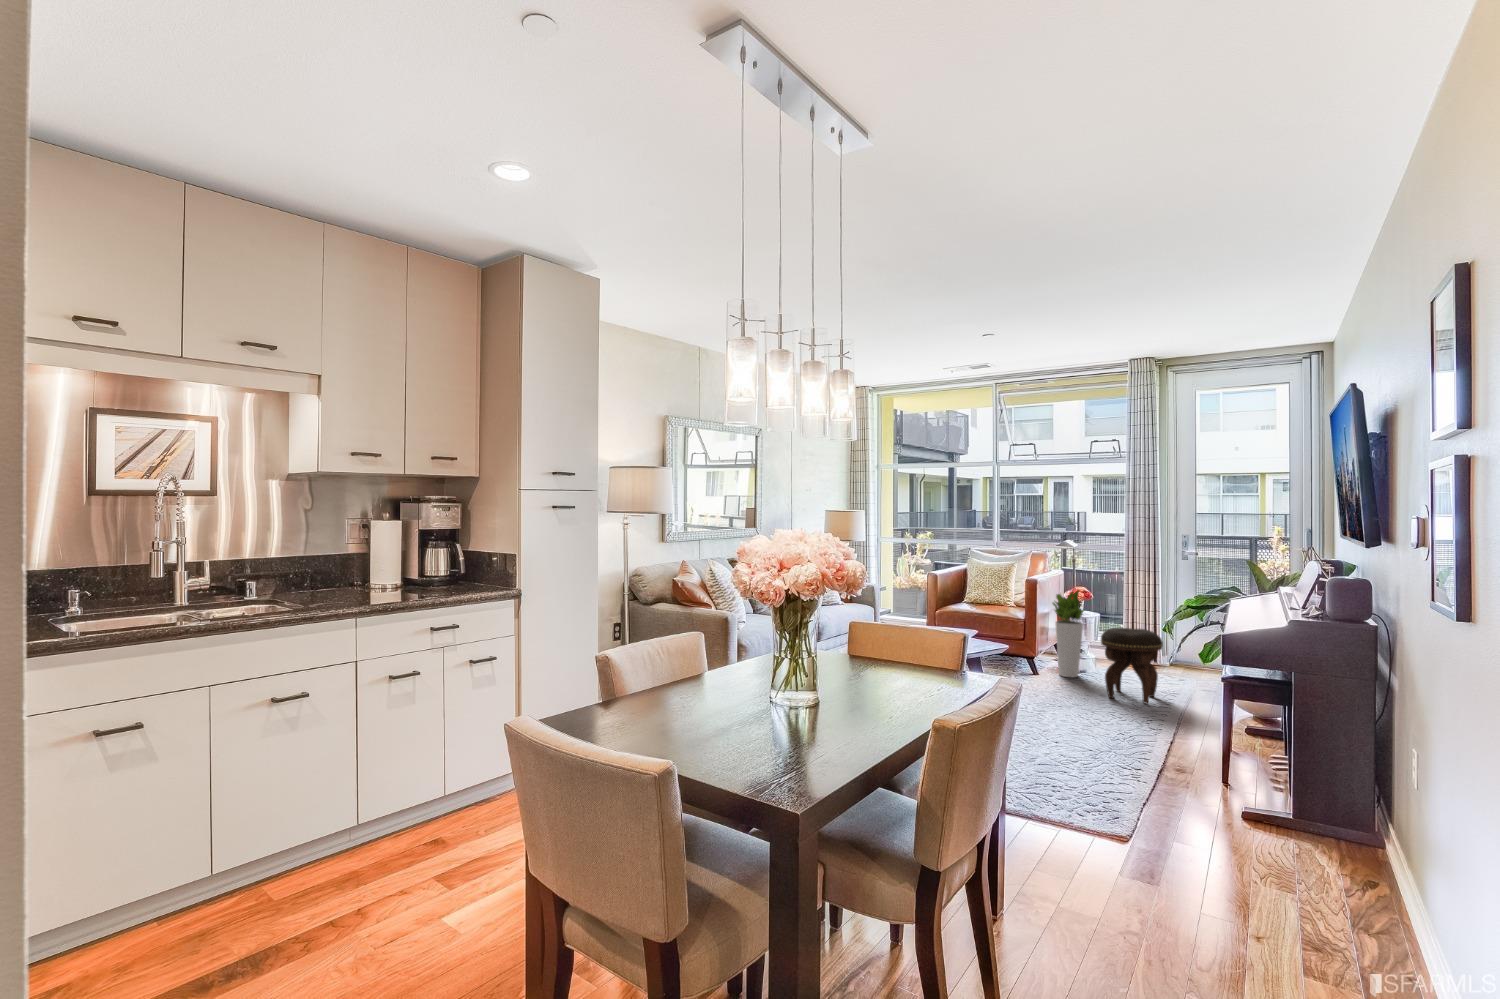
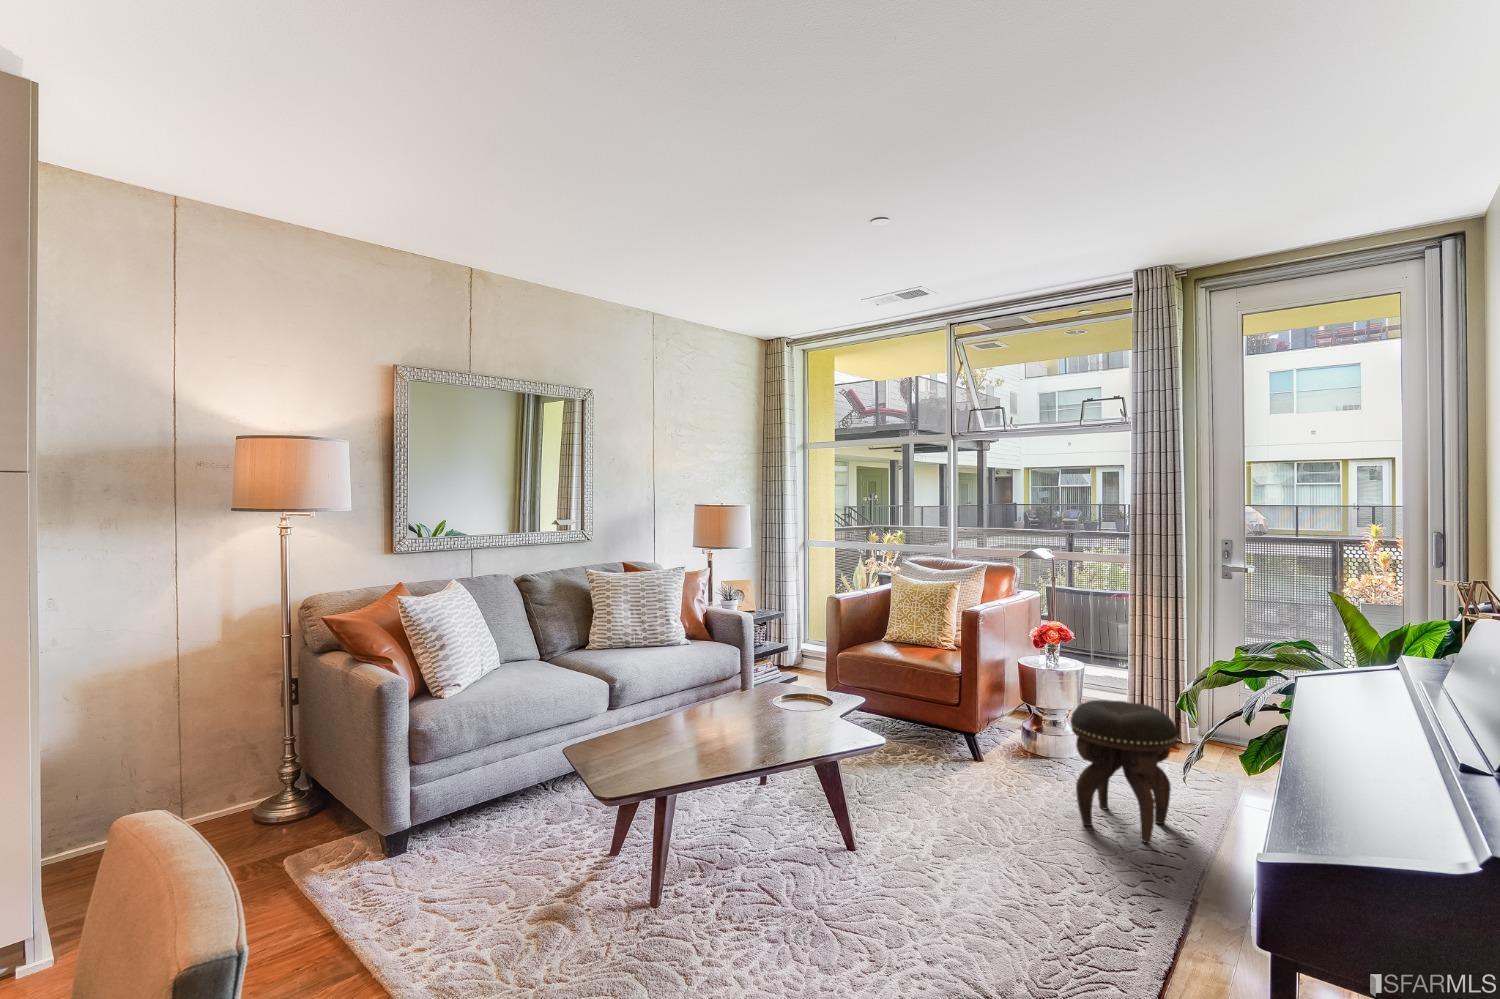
planter: present [1053,591,1084,677] -> none [1001,627,1058,771]

